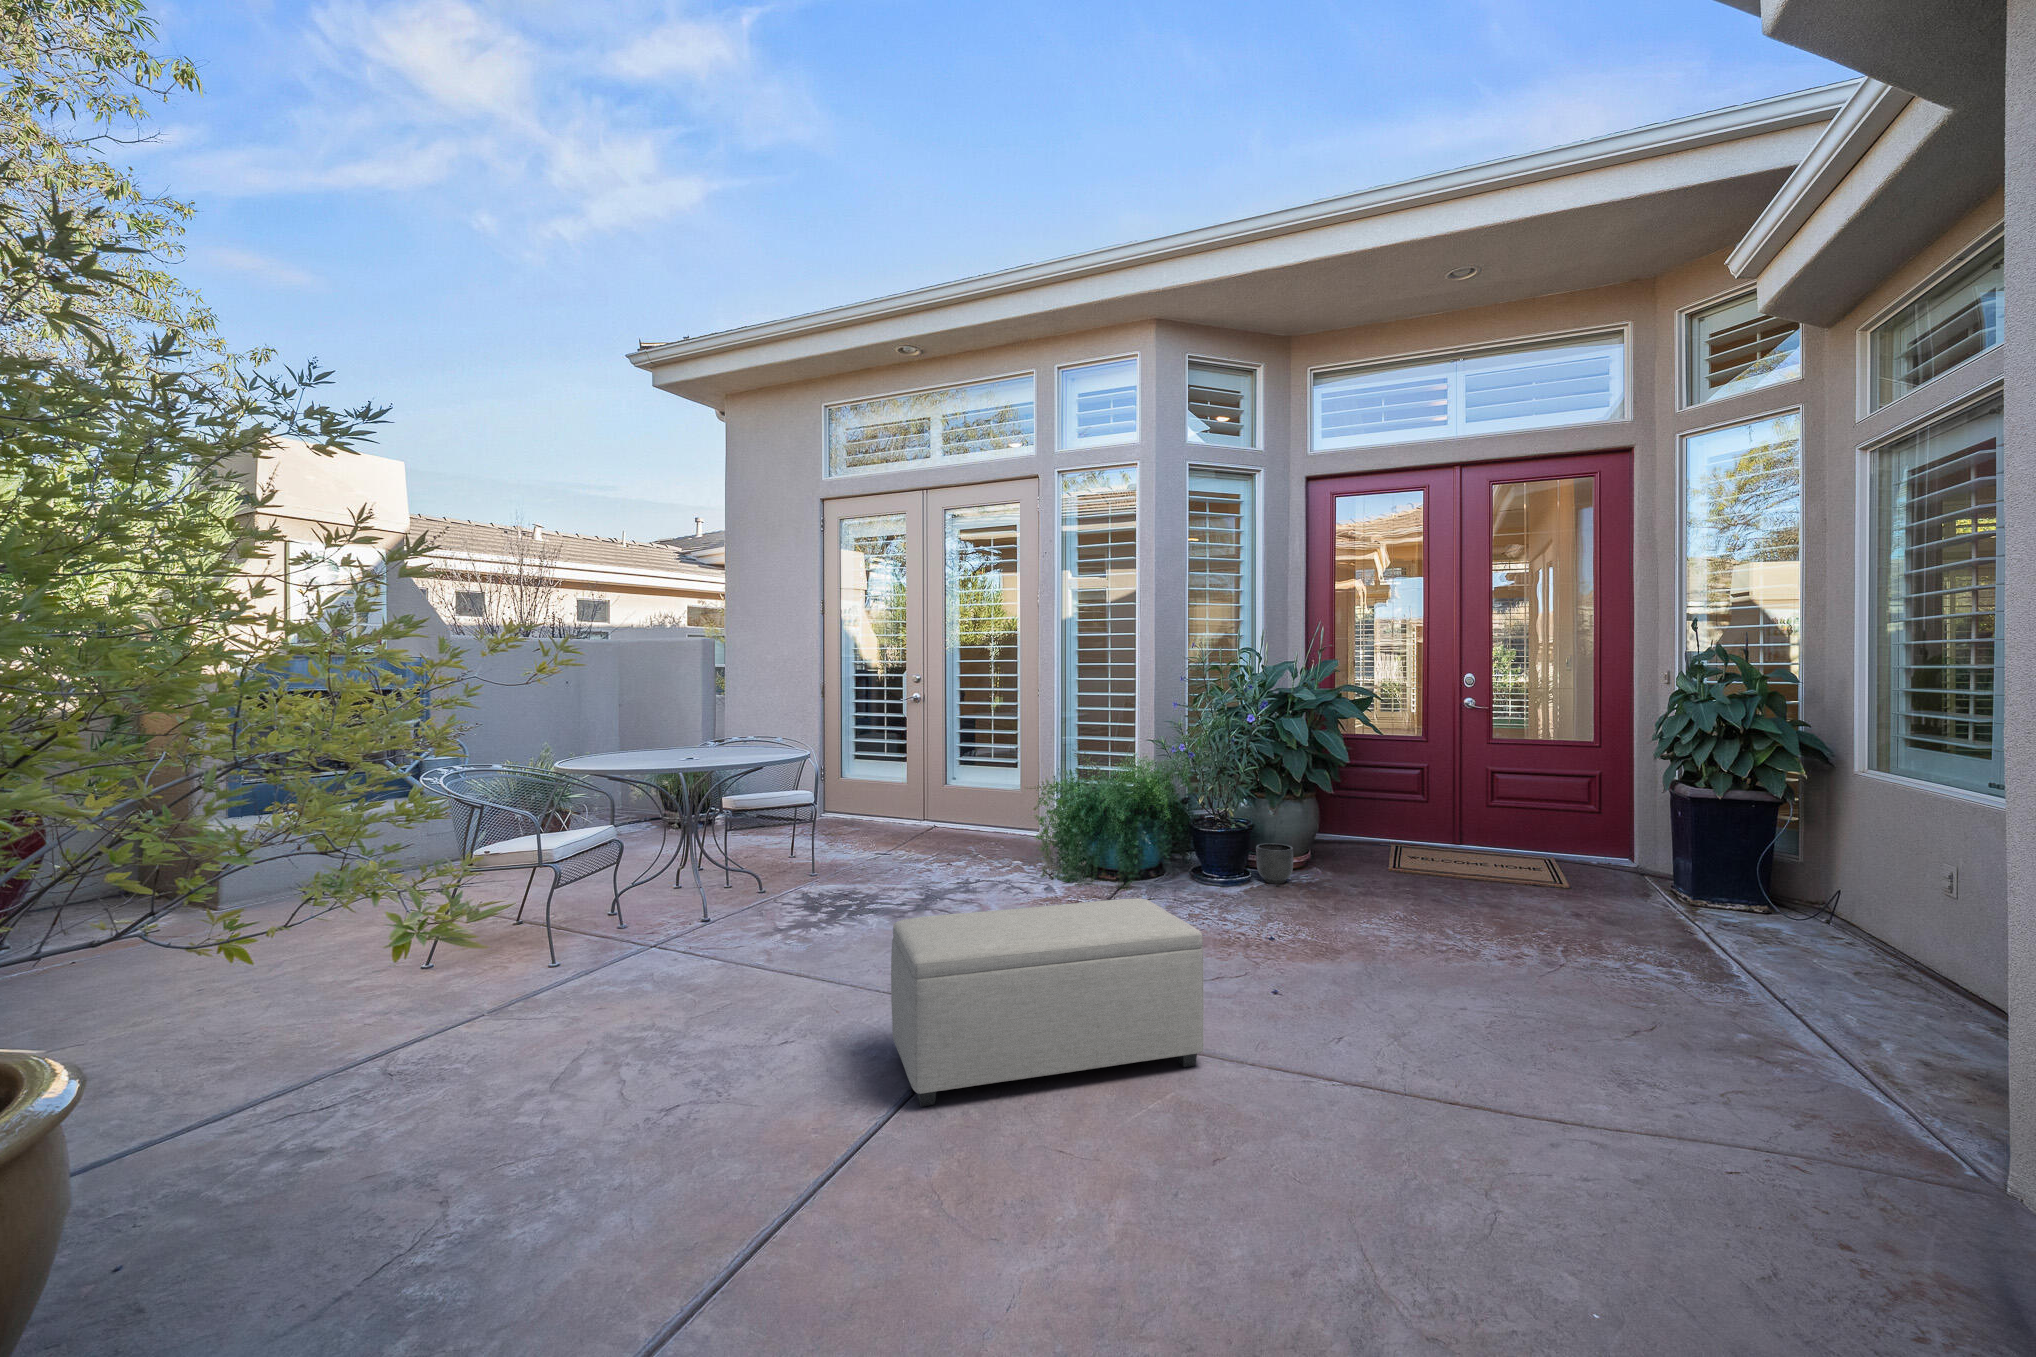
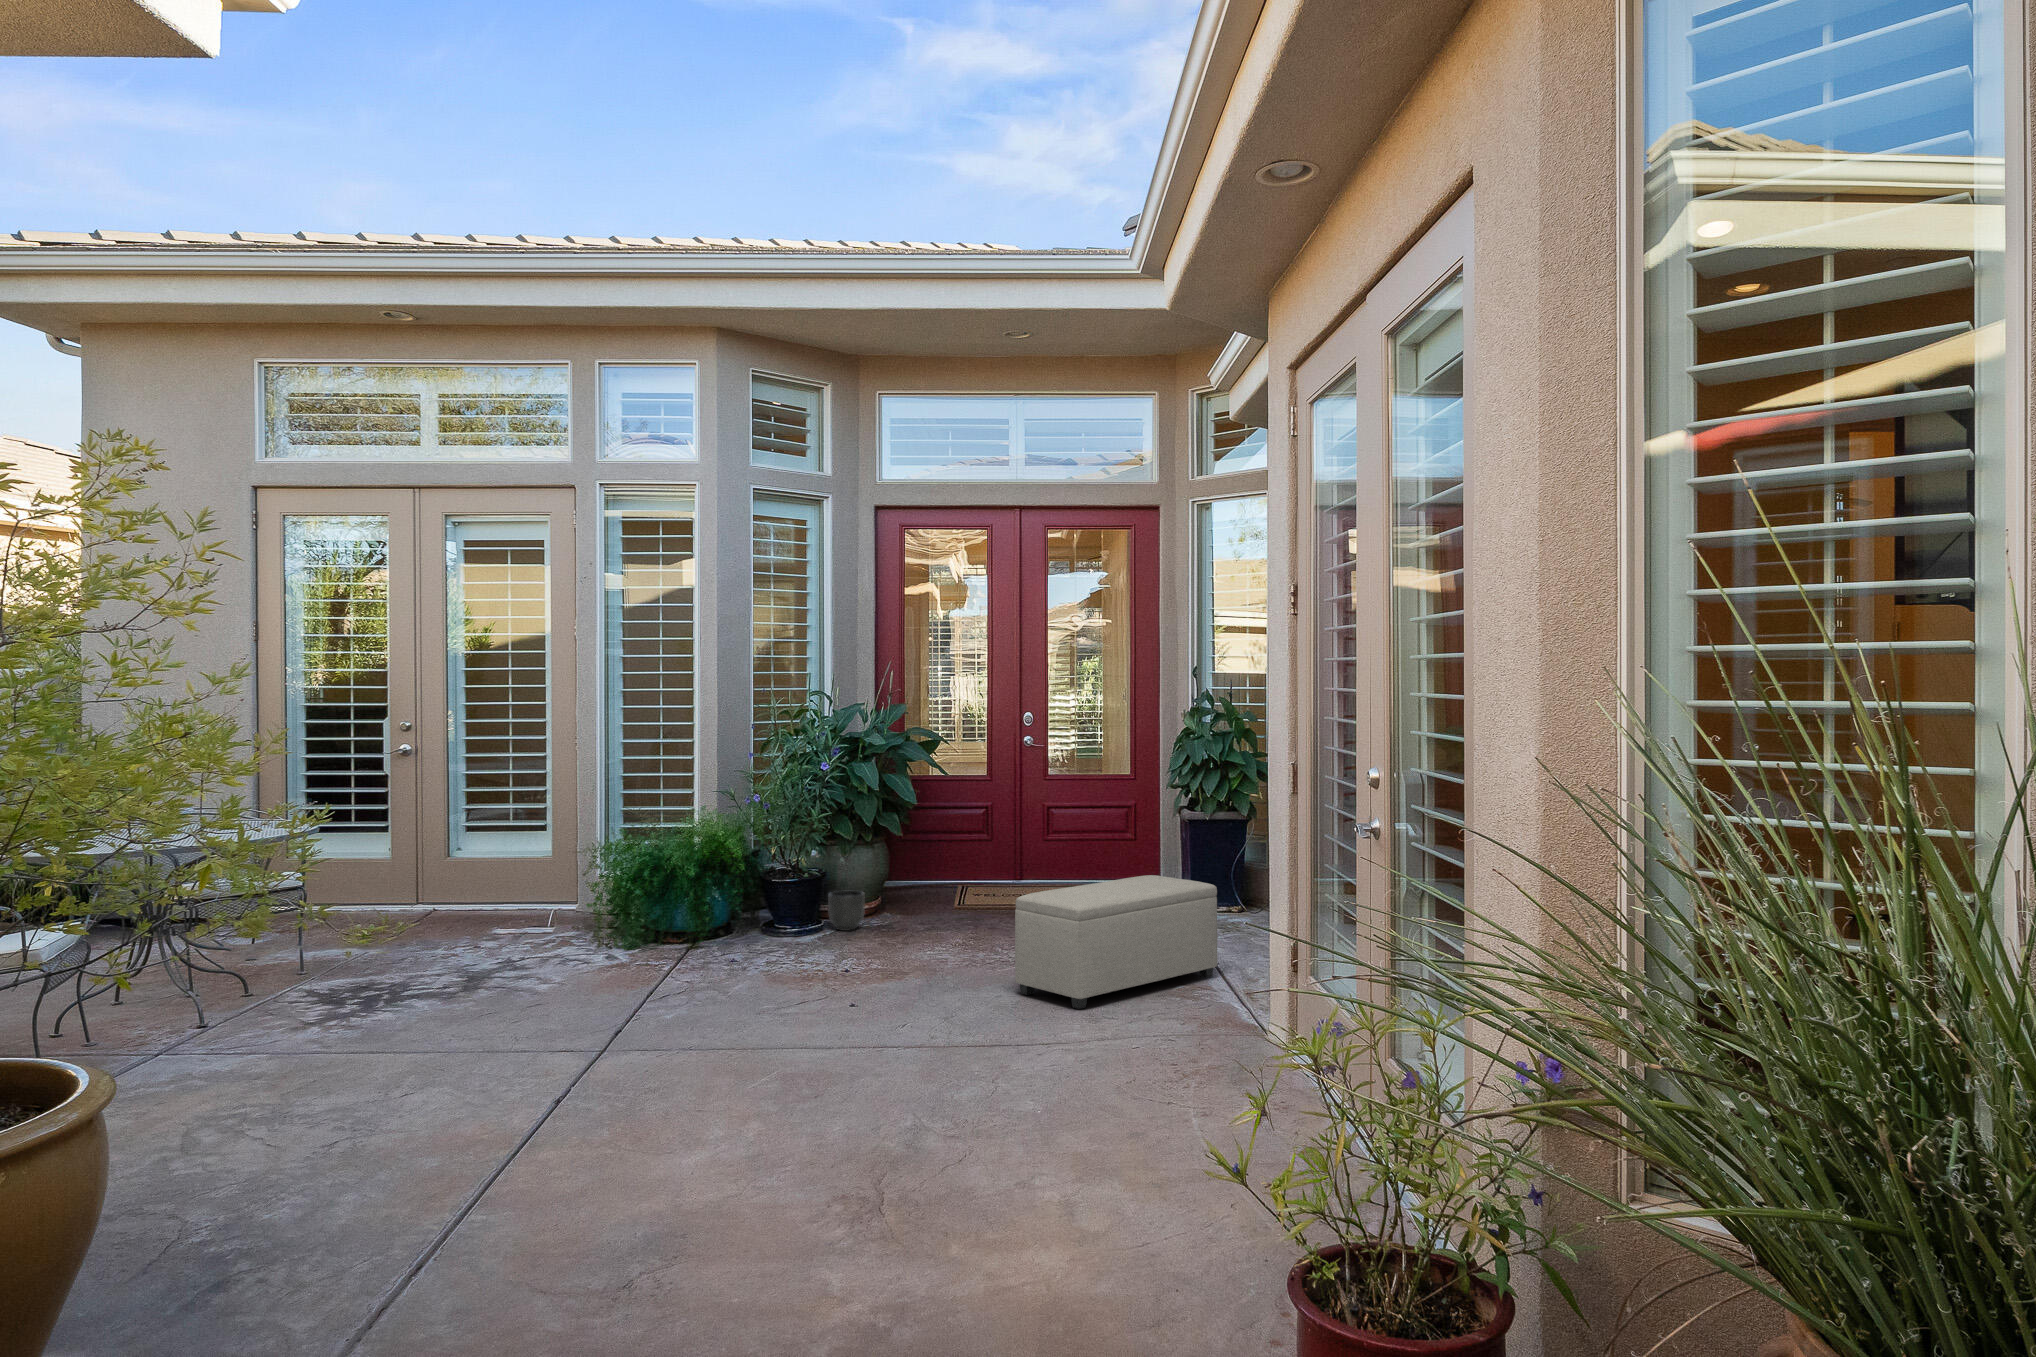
ottoman: present [891,898,1204,1107] -> present [1015,875,1218,1009]

